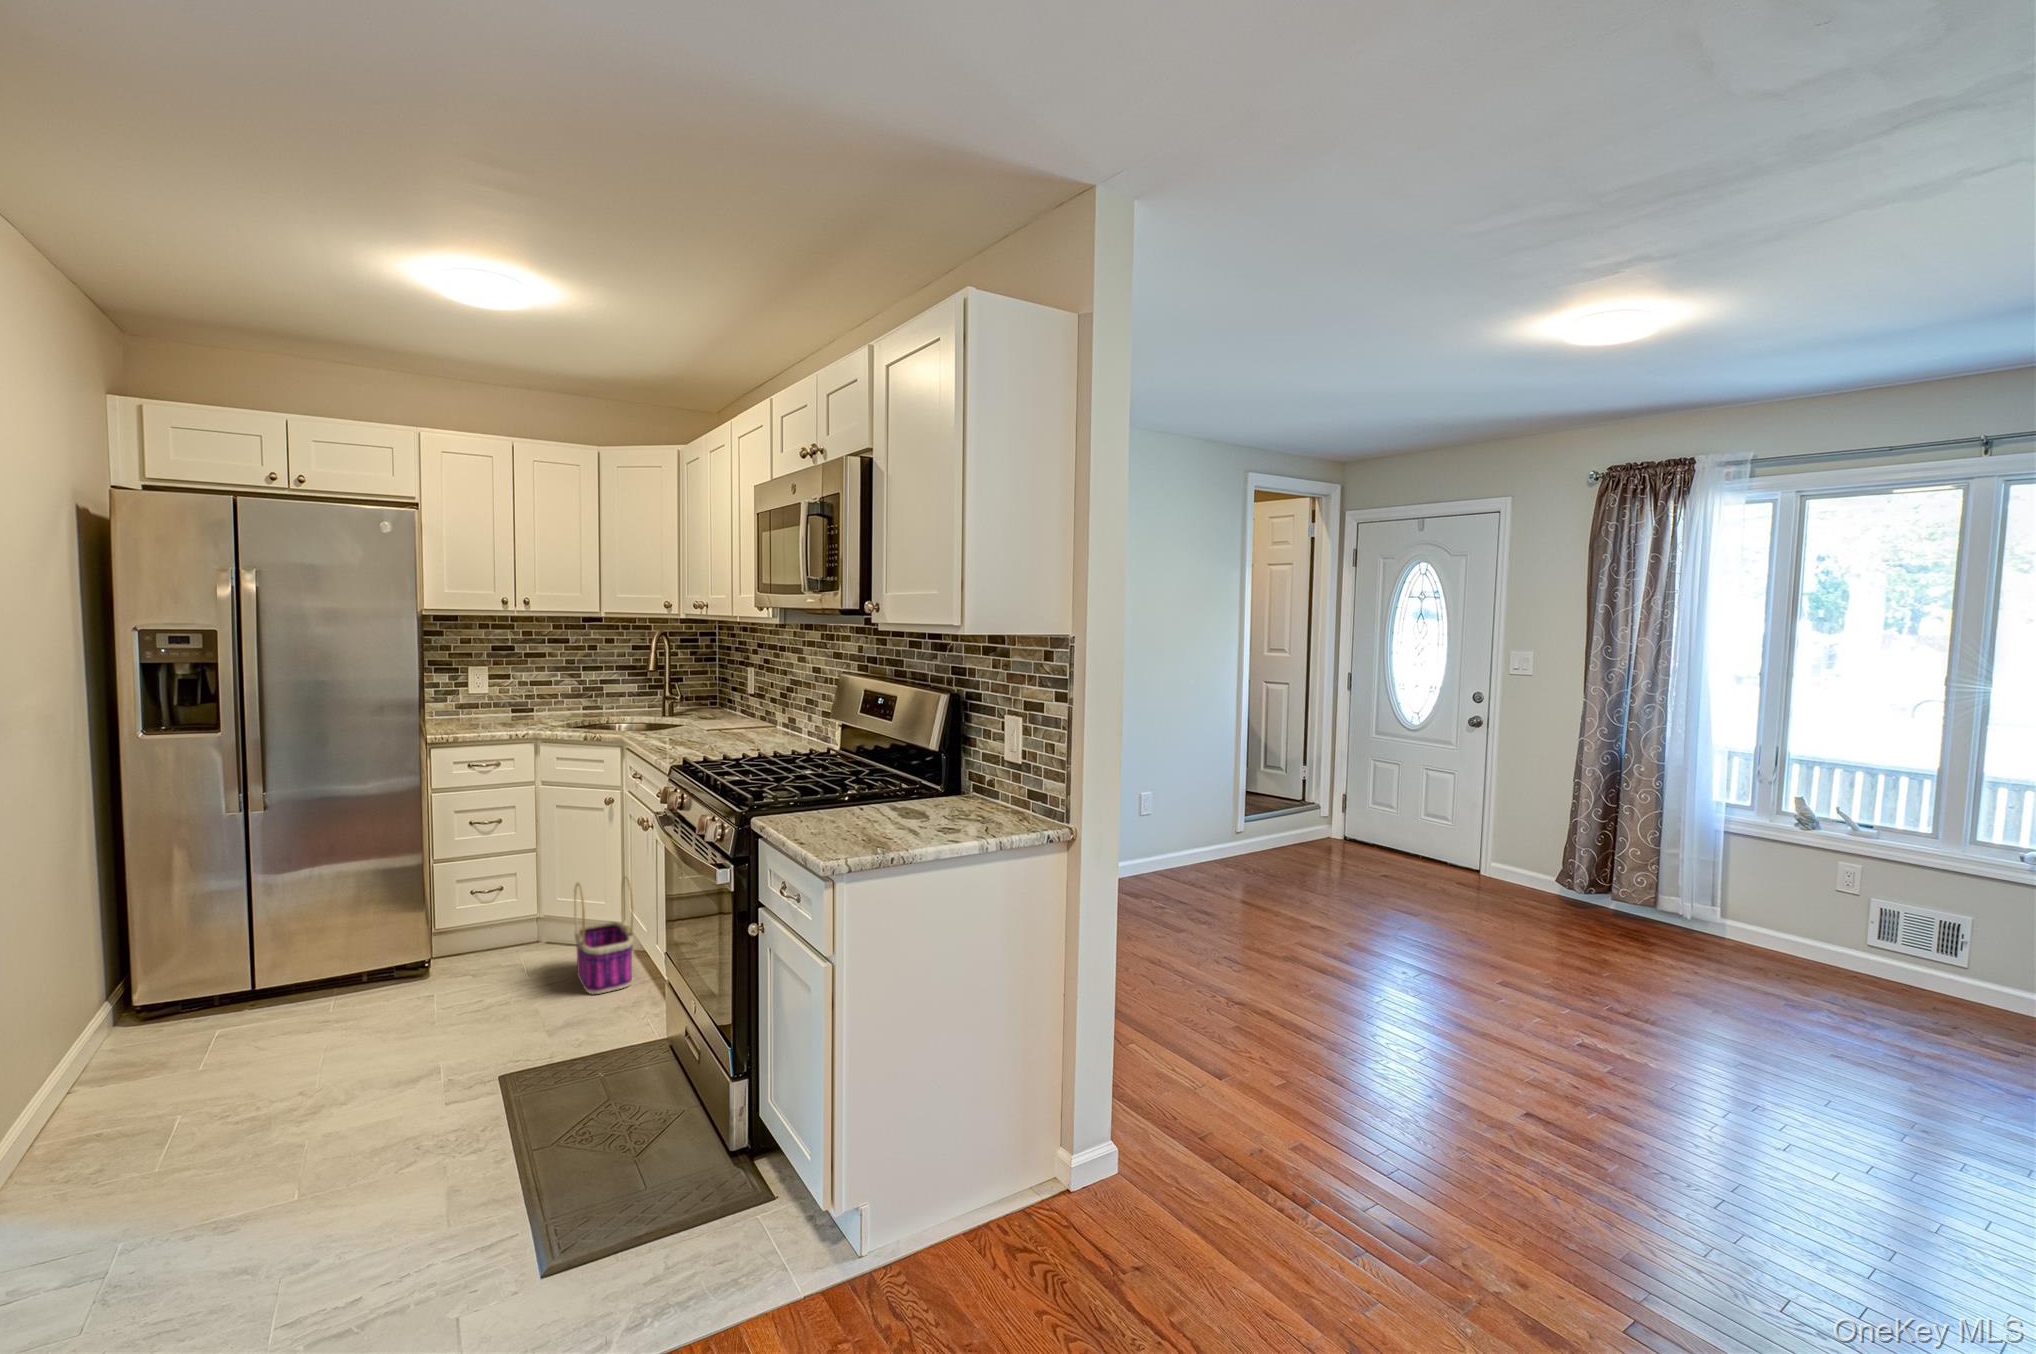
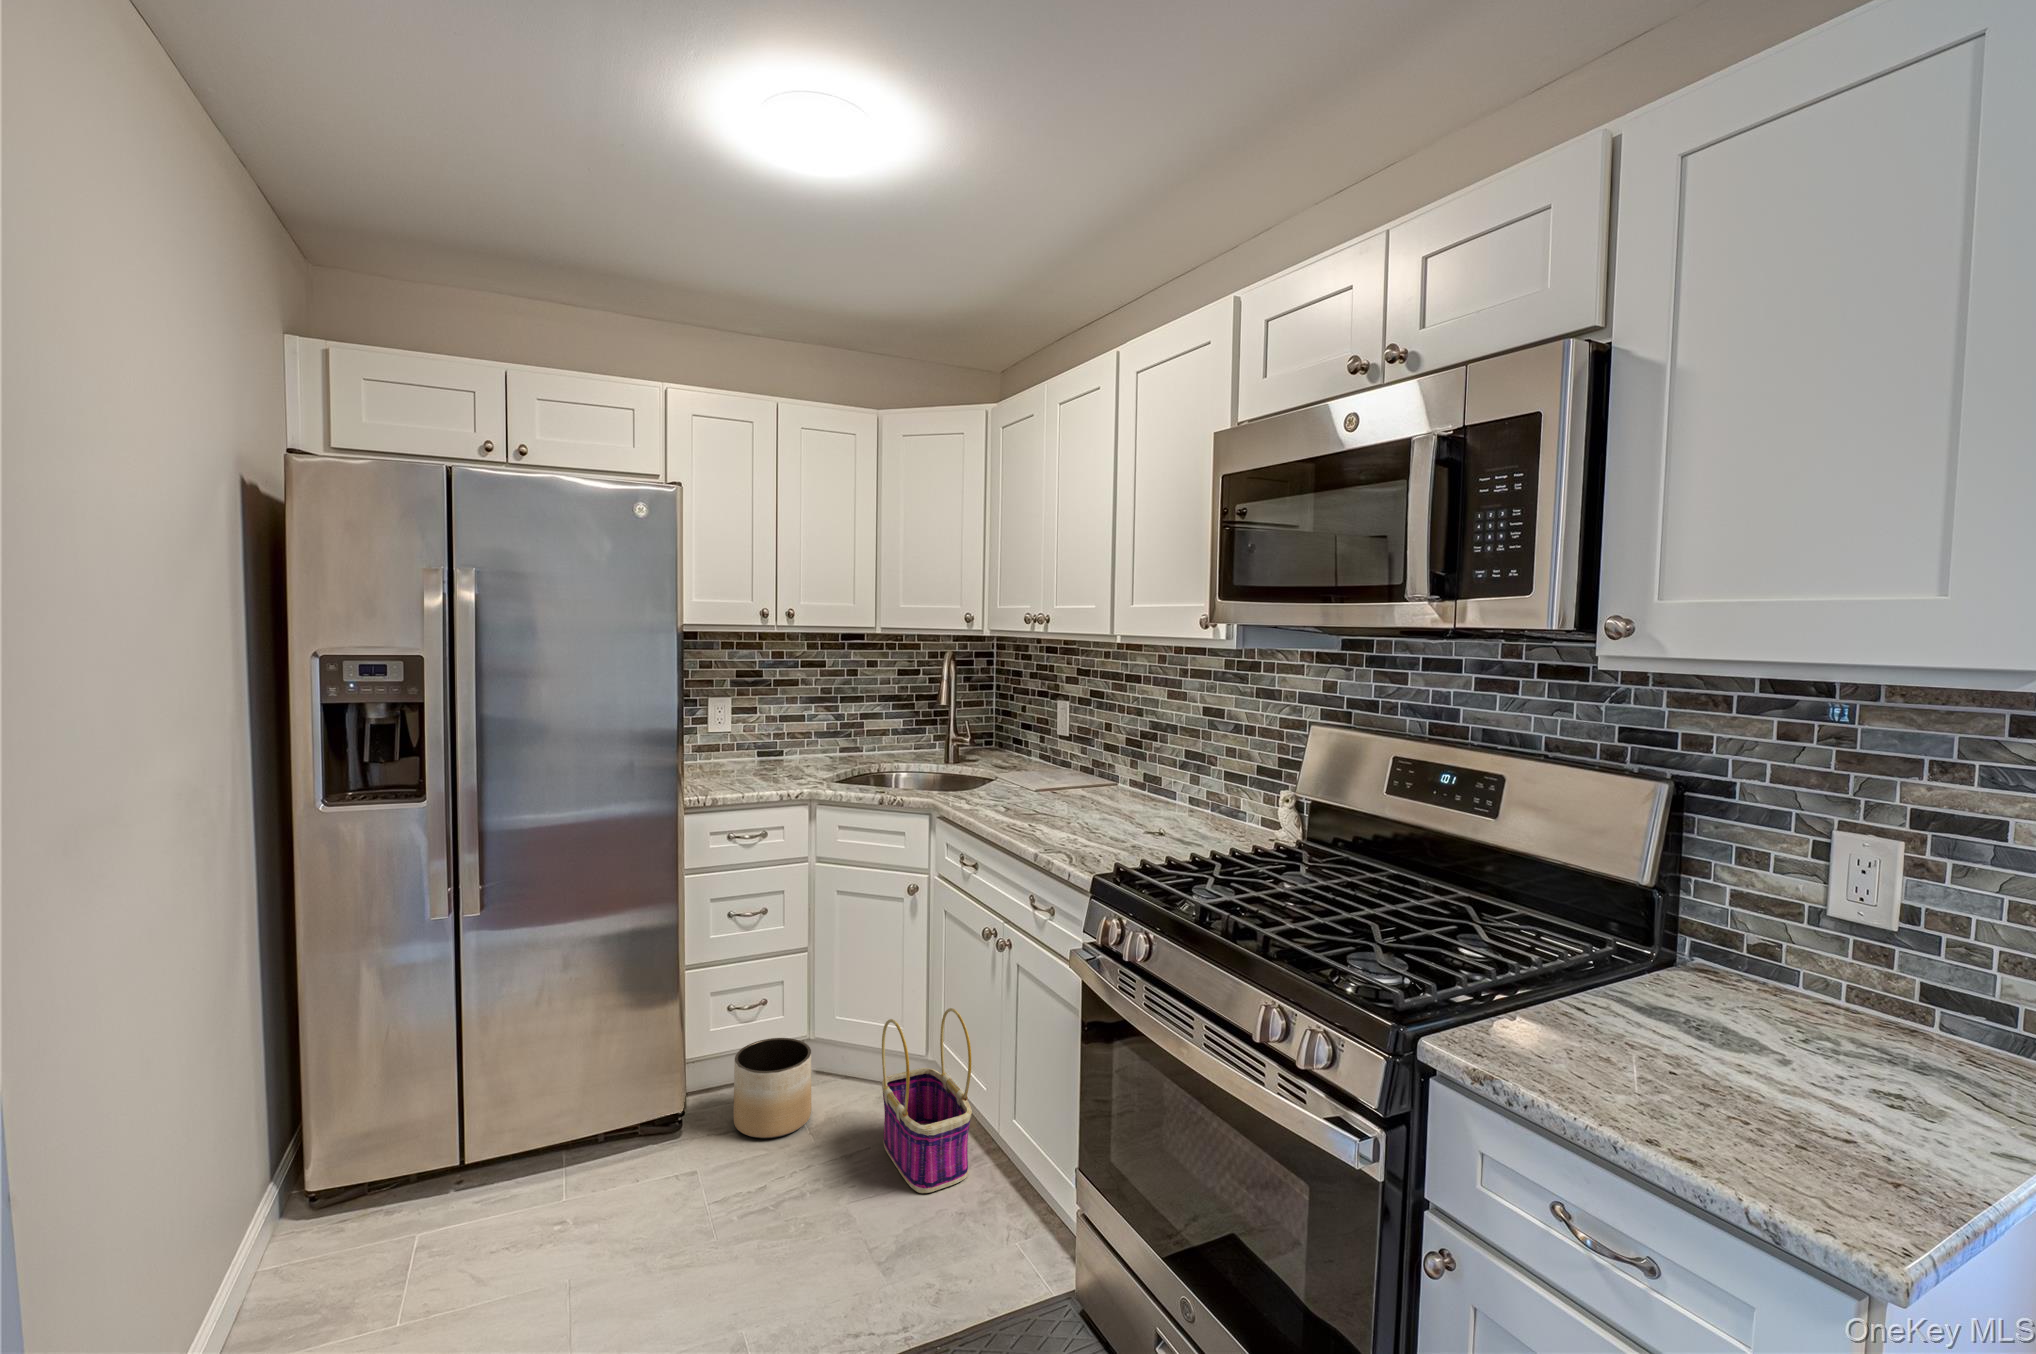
planter: none [469,908,531,973] -> present [734,1038,812,1138]

